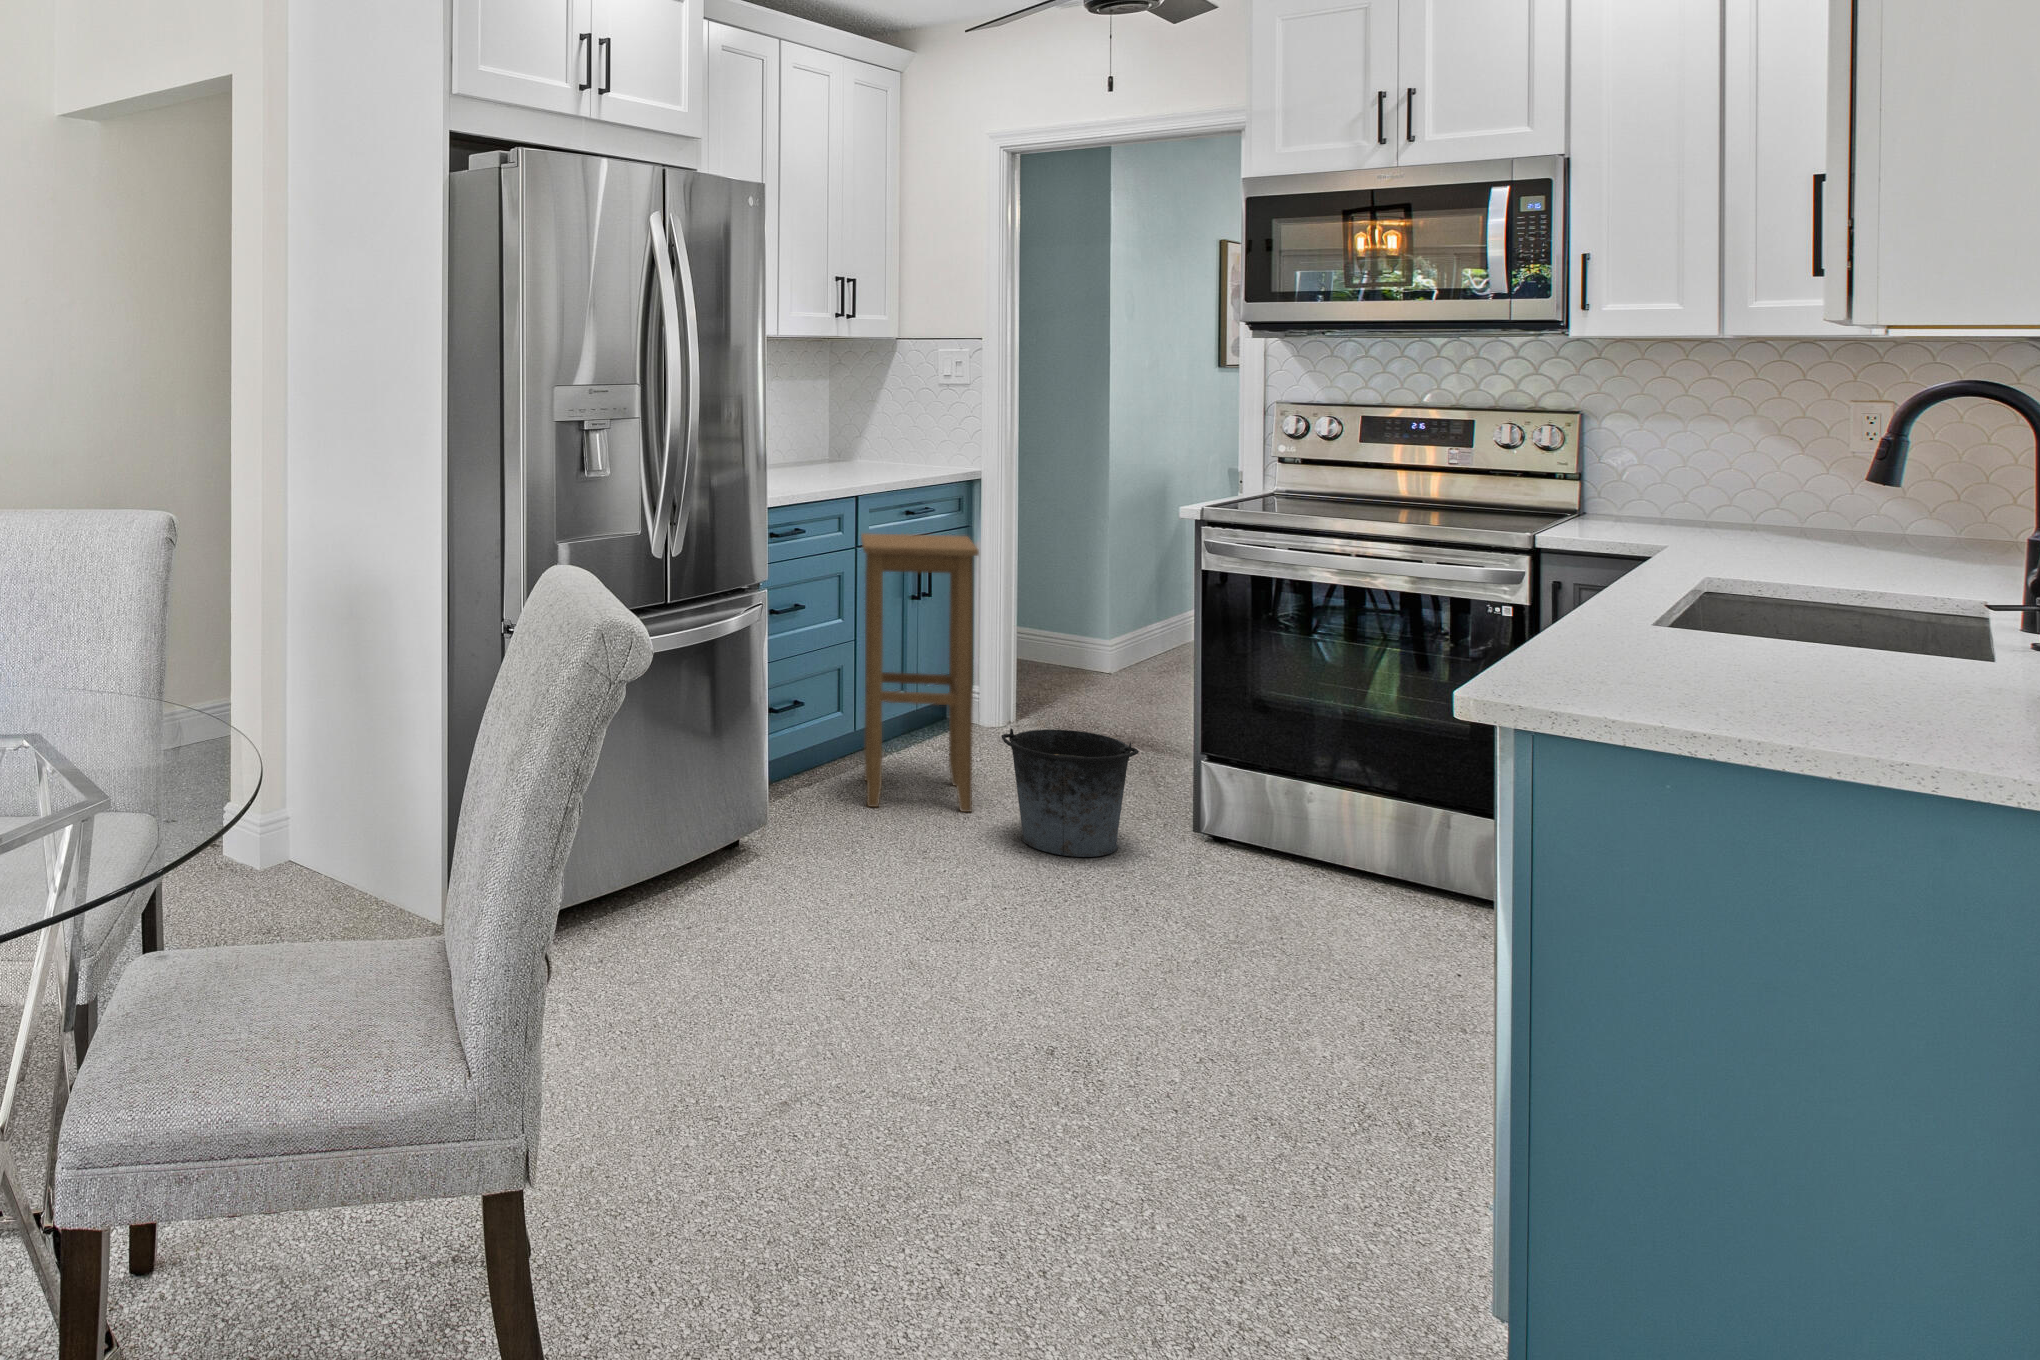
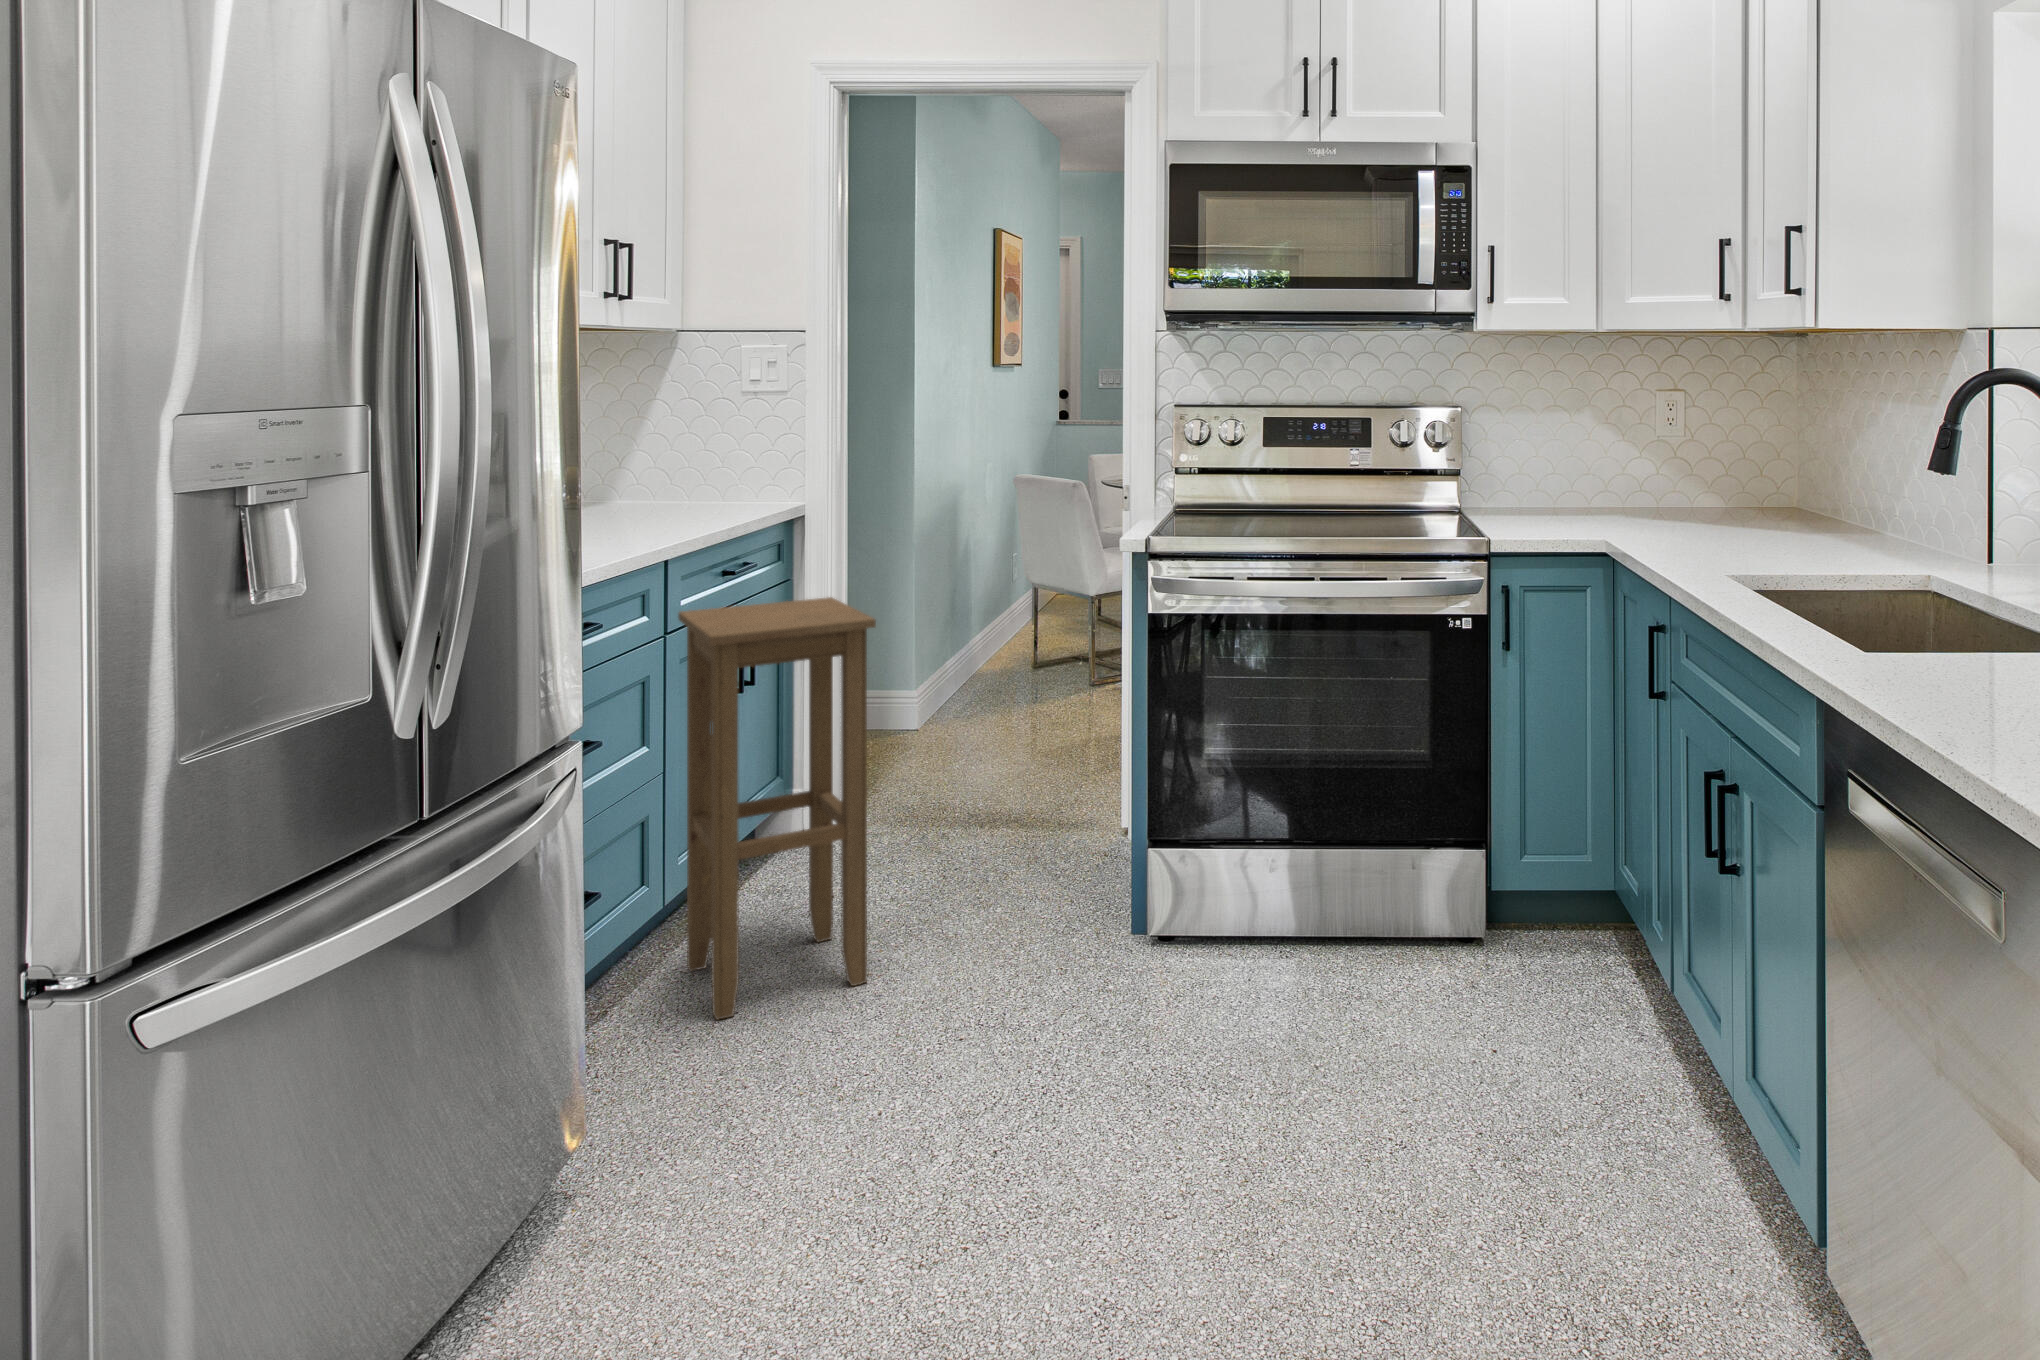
bucket: present [1001,728,1139,857] -> none [926,838,1103,1022]

